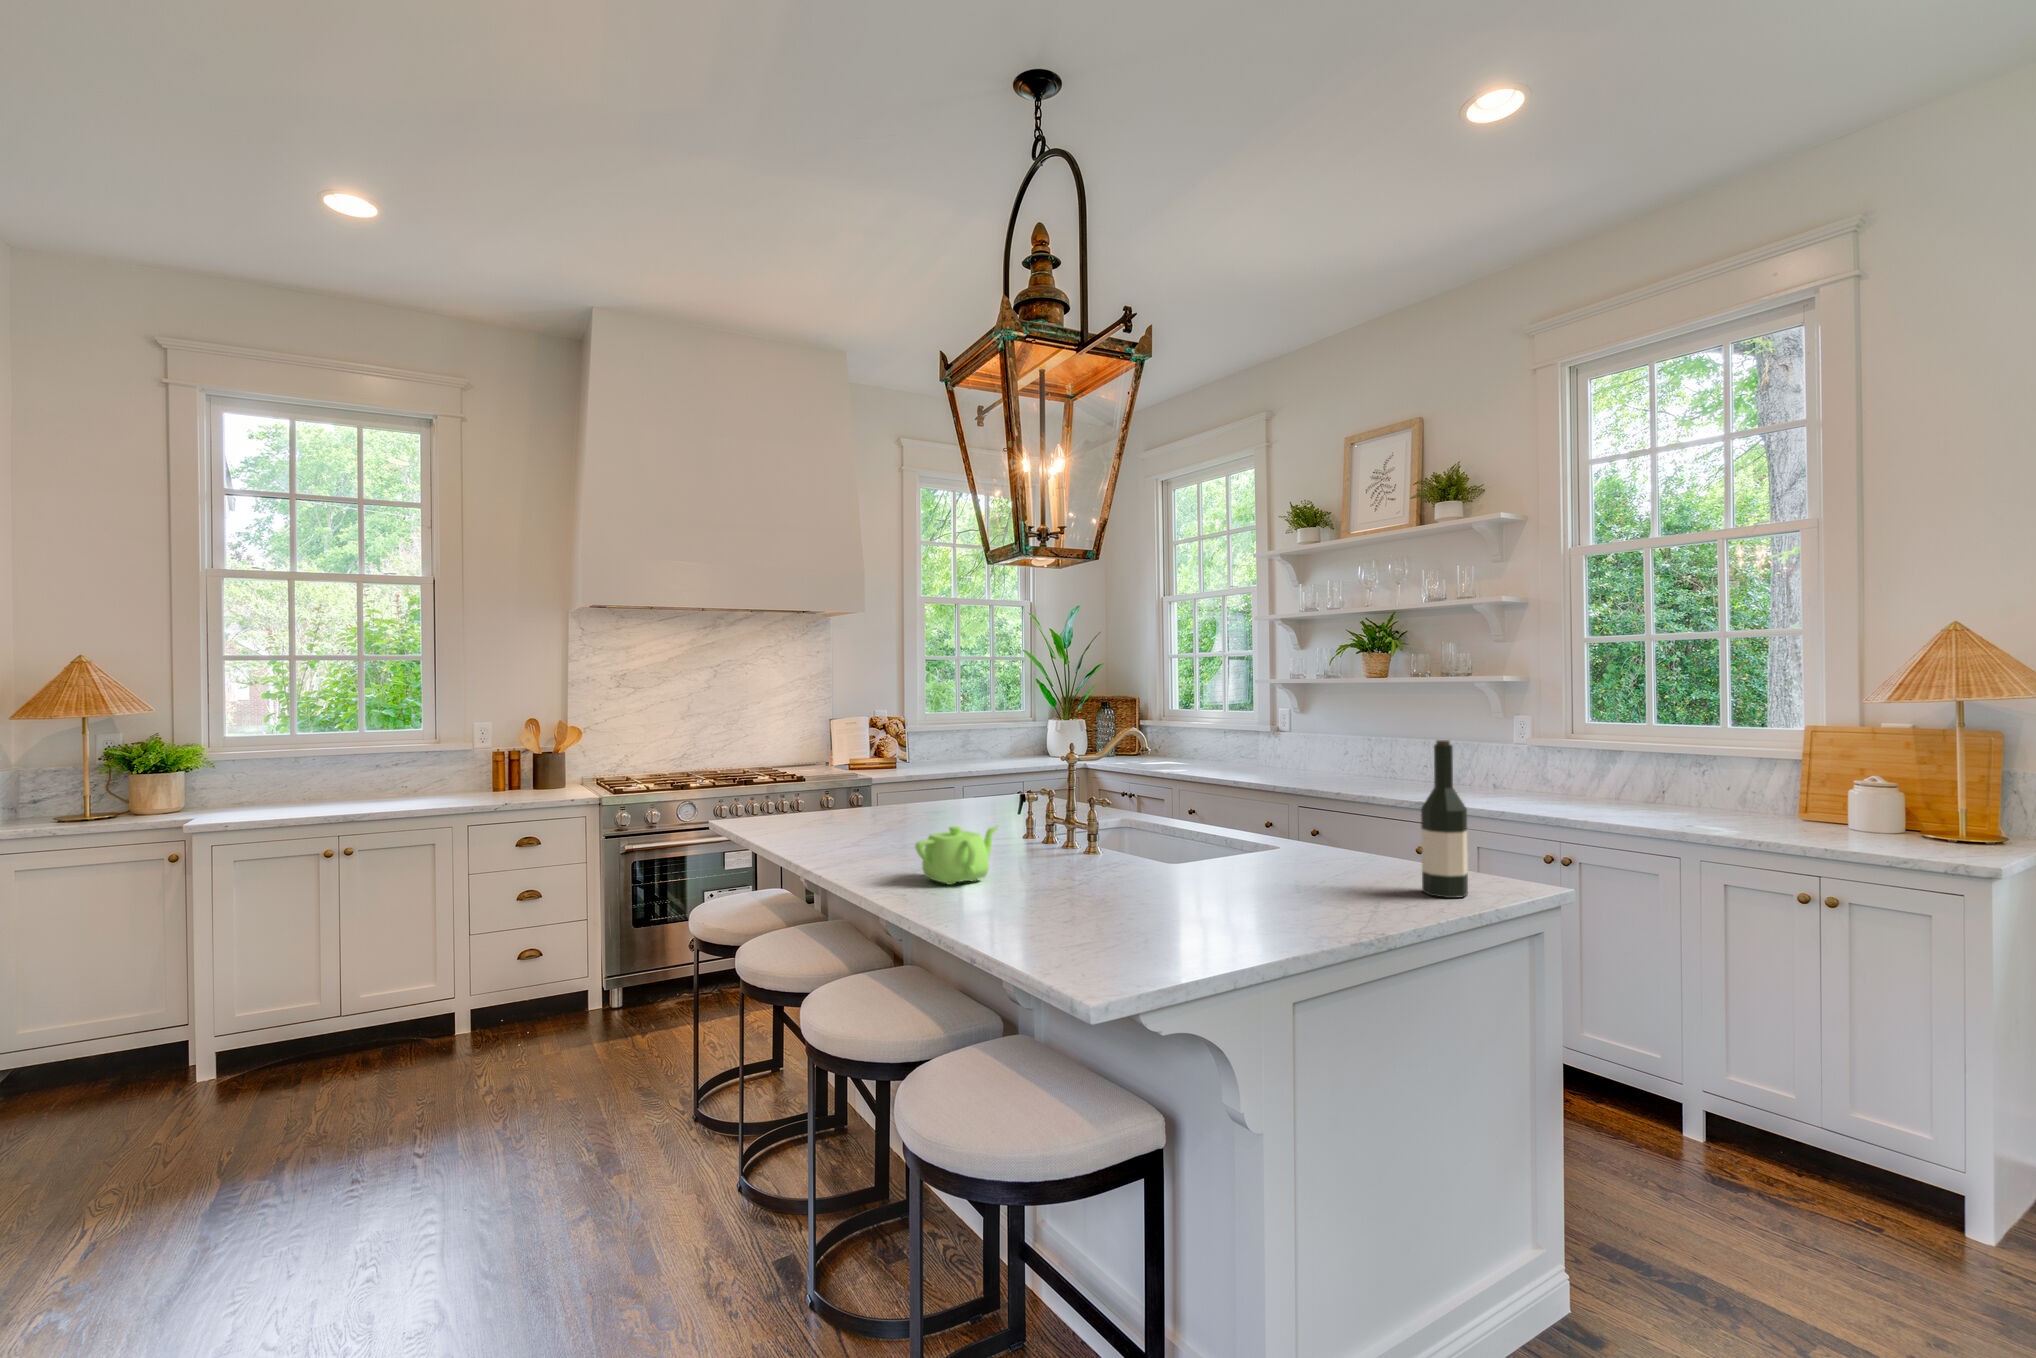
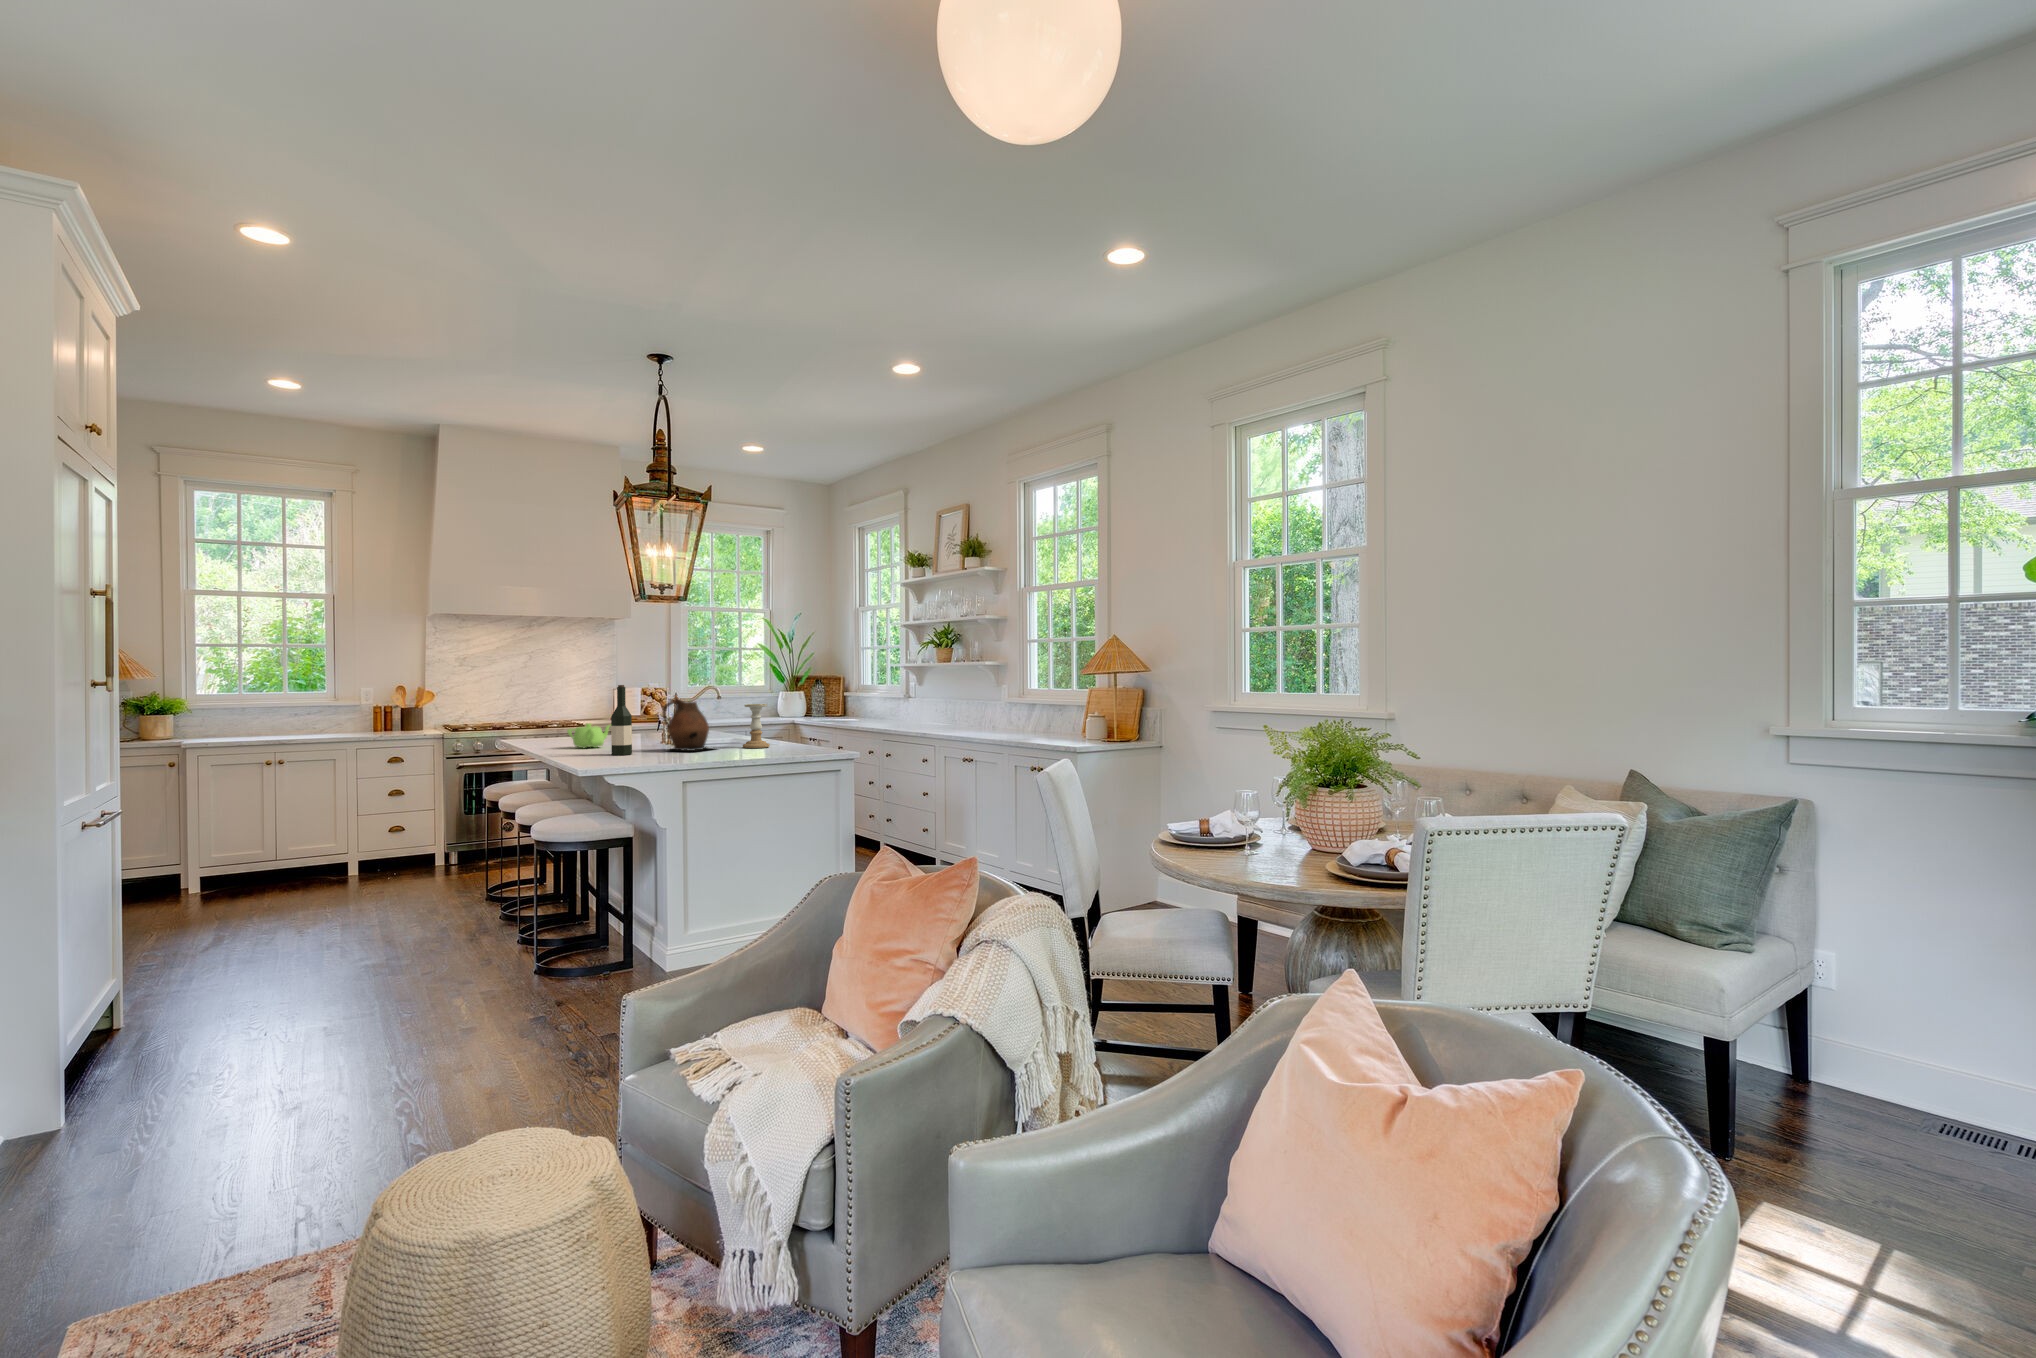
wine bottle: present [1421,740,1468,898] -> present [611,685,632,755]
ceramic pitcher: none [1151,768,1265,910] -> present [662,696,709,751]
candle holder: none [1296,782,1358,887] -> present [743,704,770,748]

